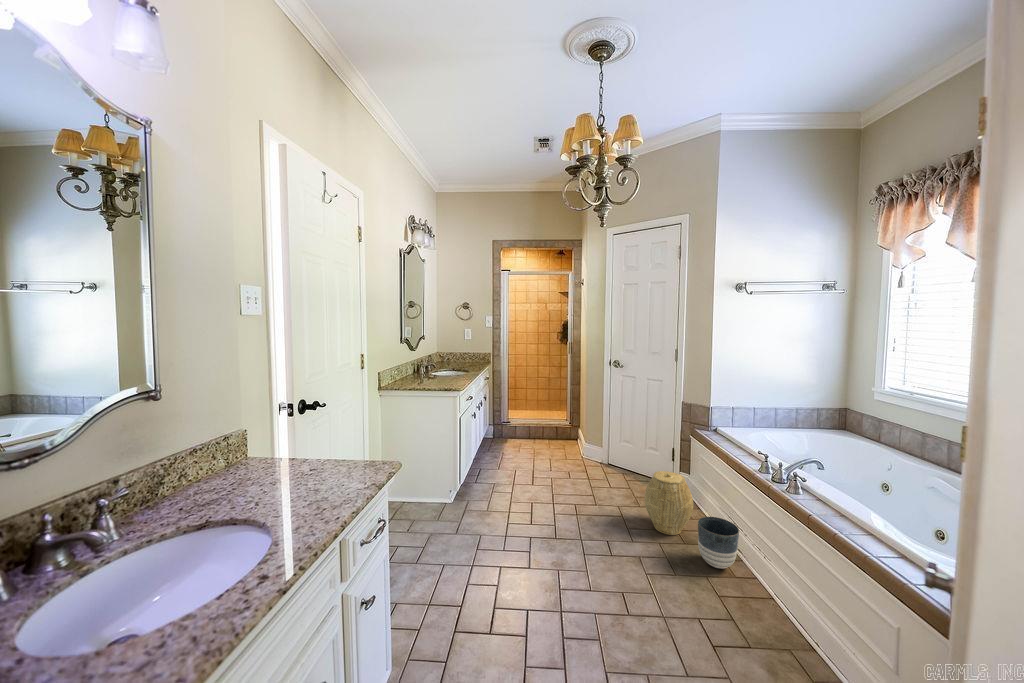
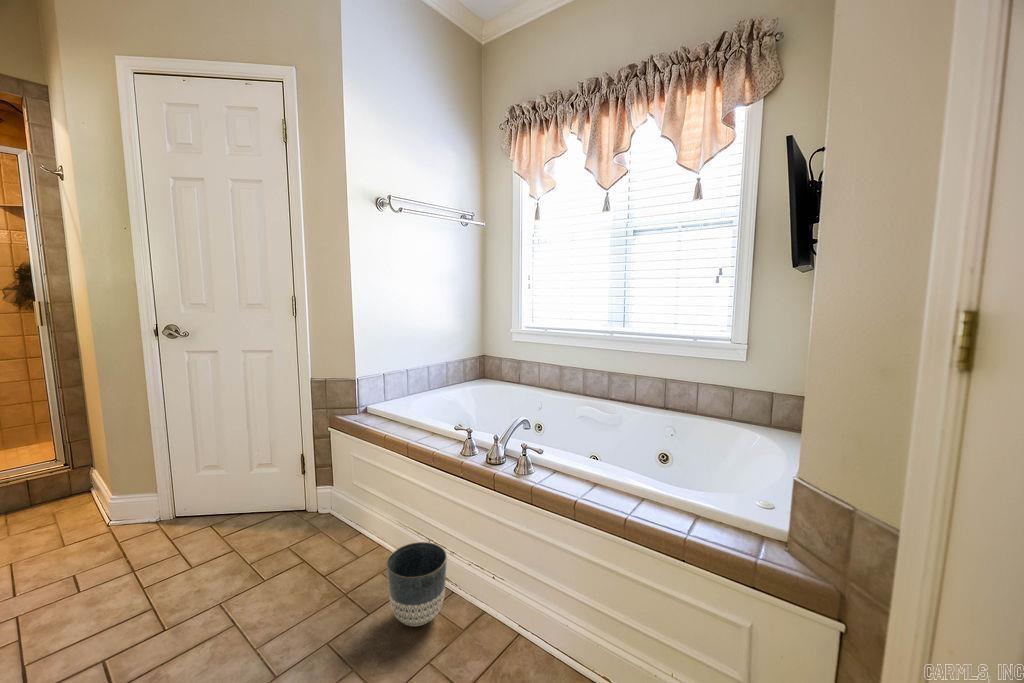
woven basket: present [644,471,693,535] -> none [277,497,363,611]

